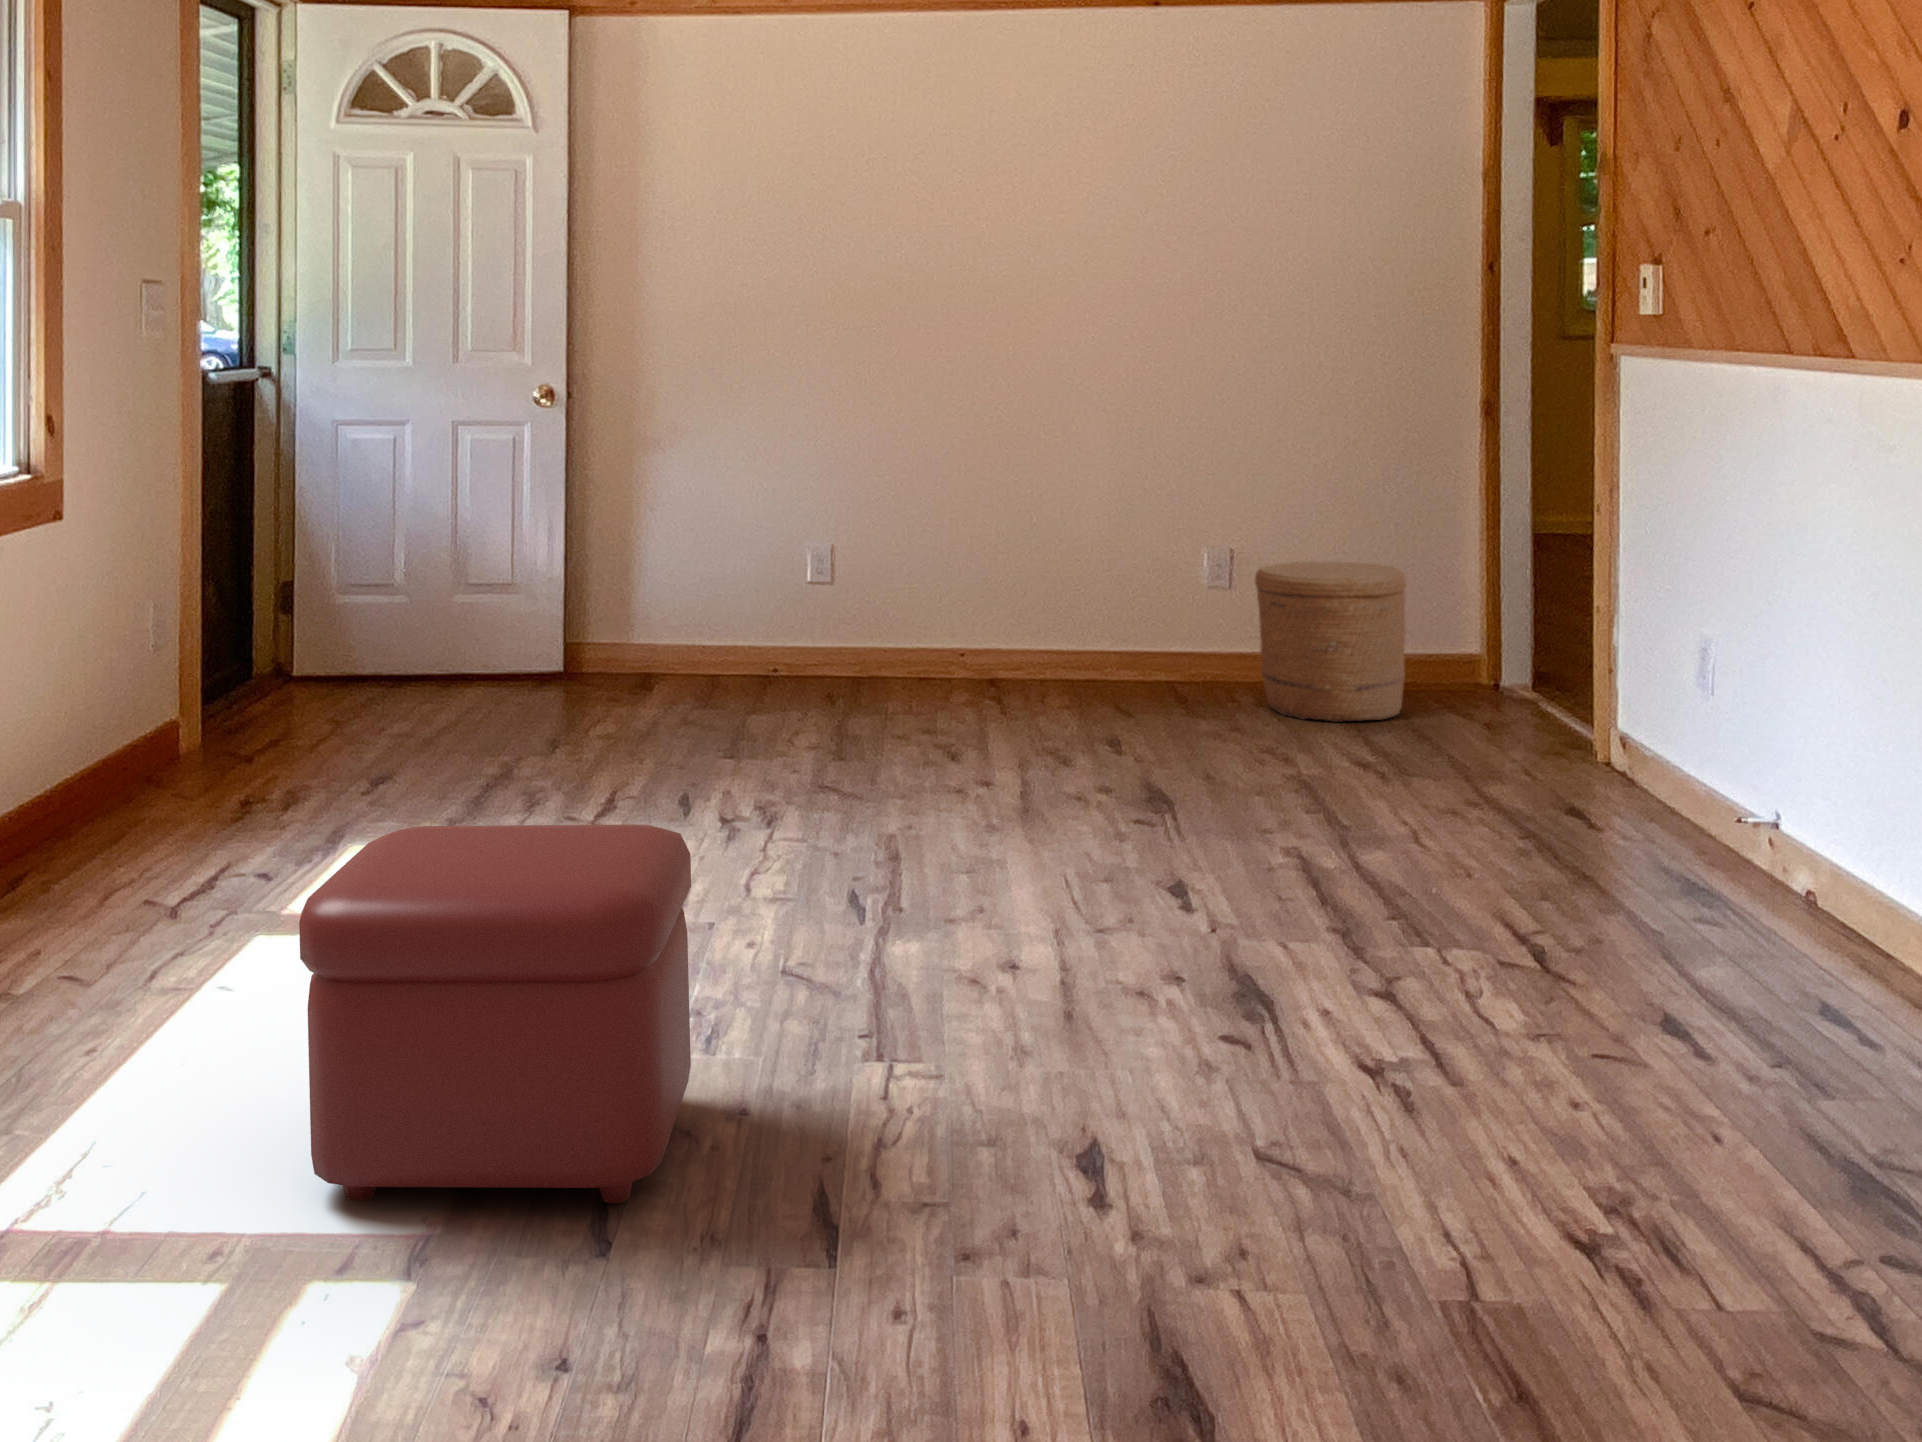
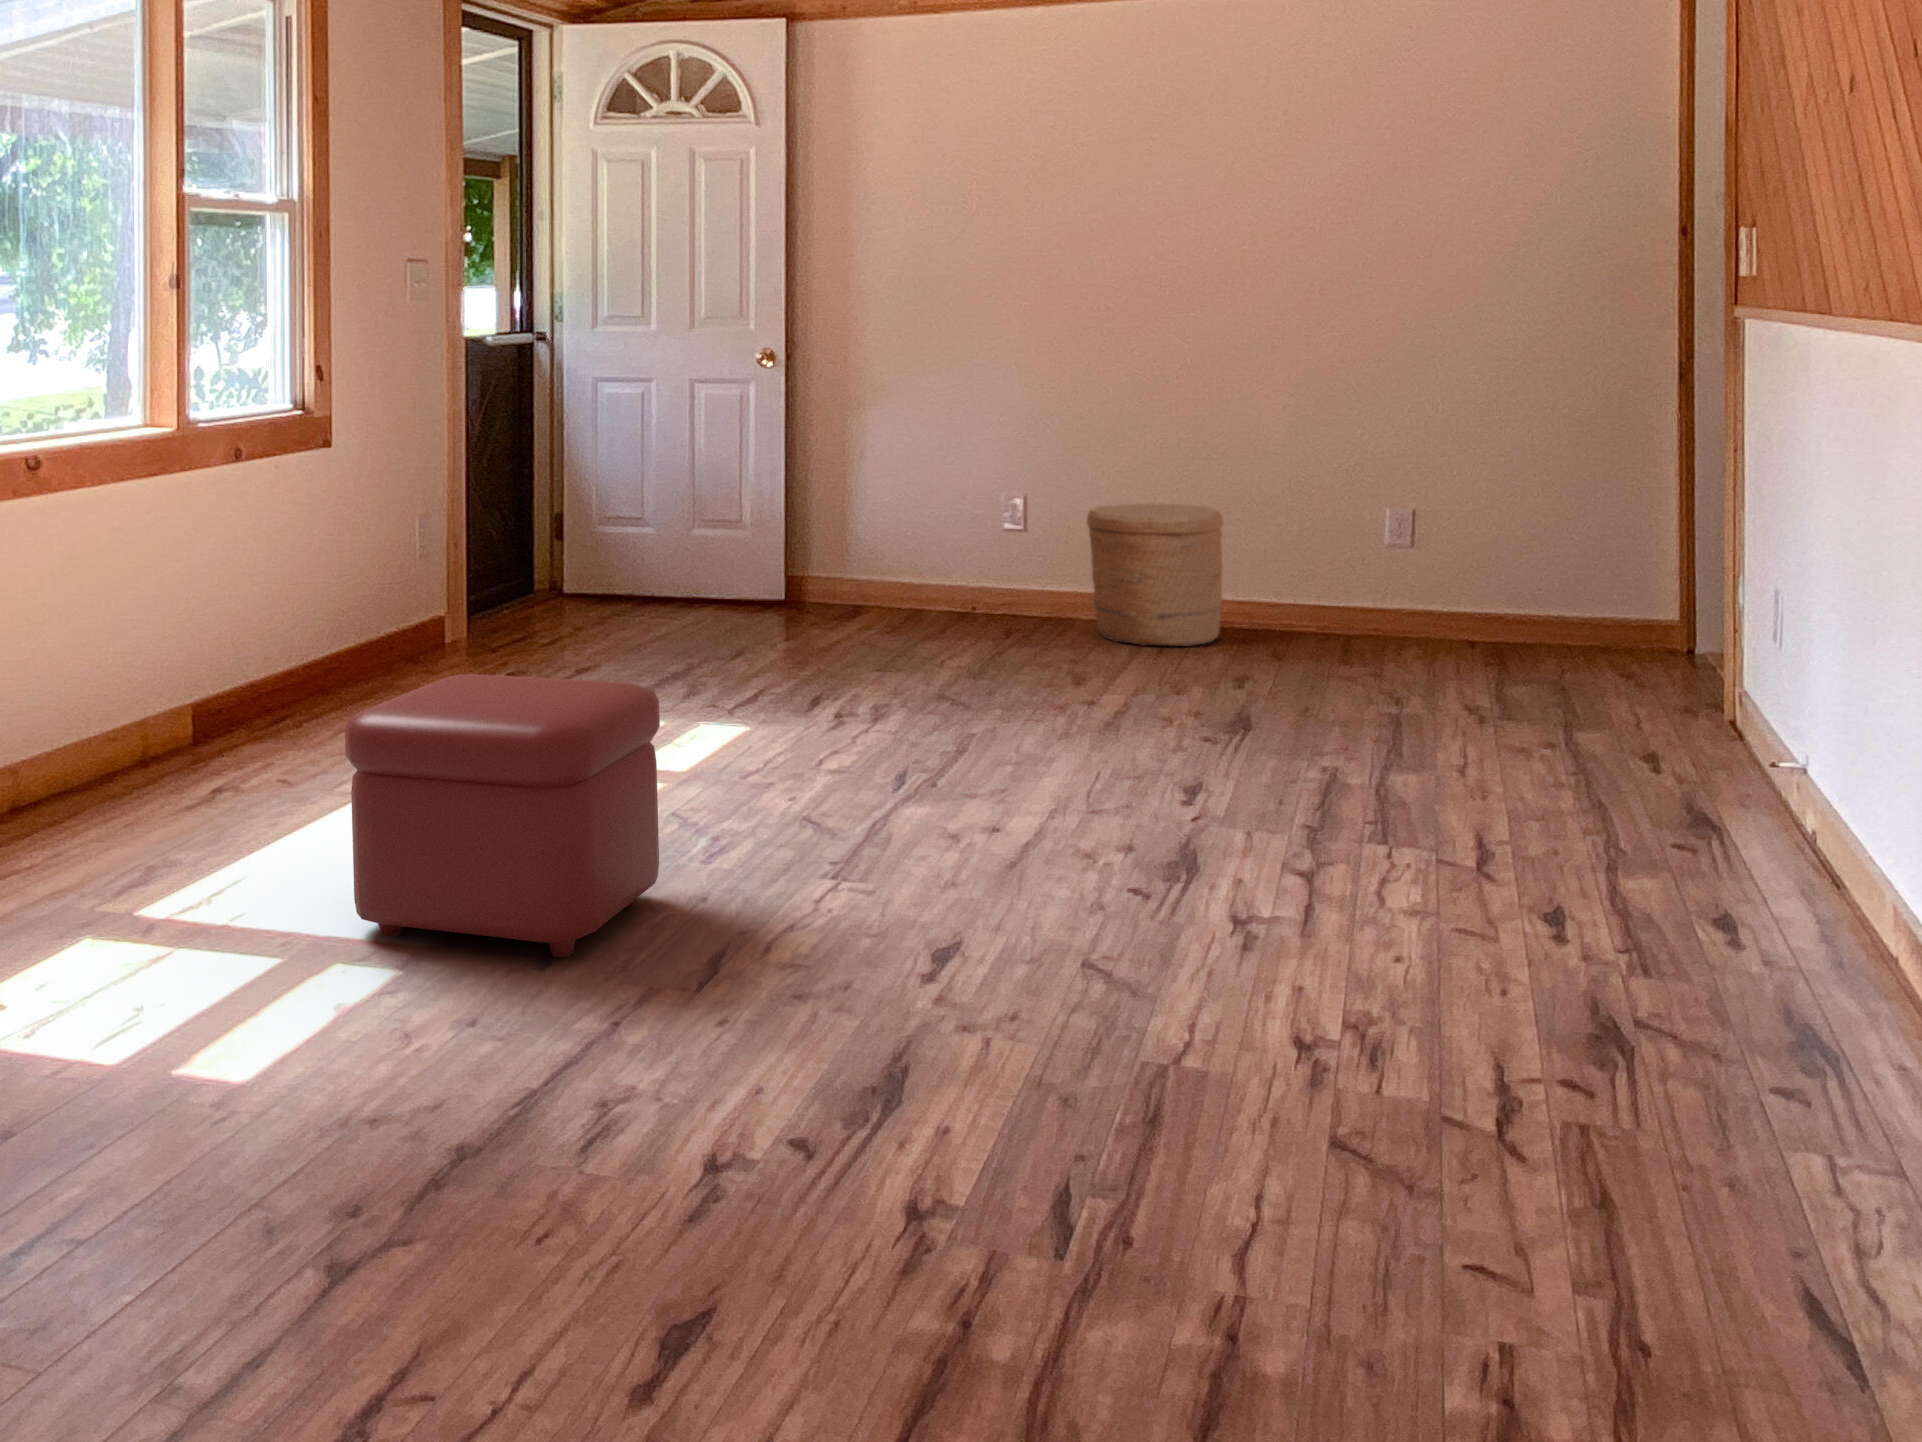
woven basket: present [1255,561,1406,722] -> present [1087,503,1223,646]

